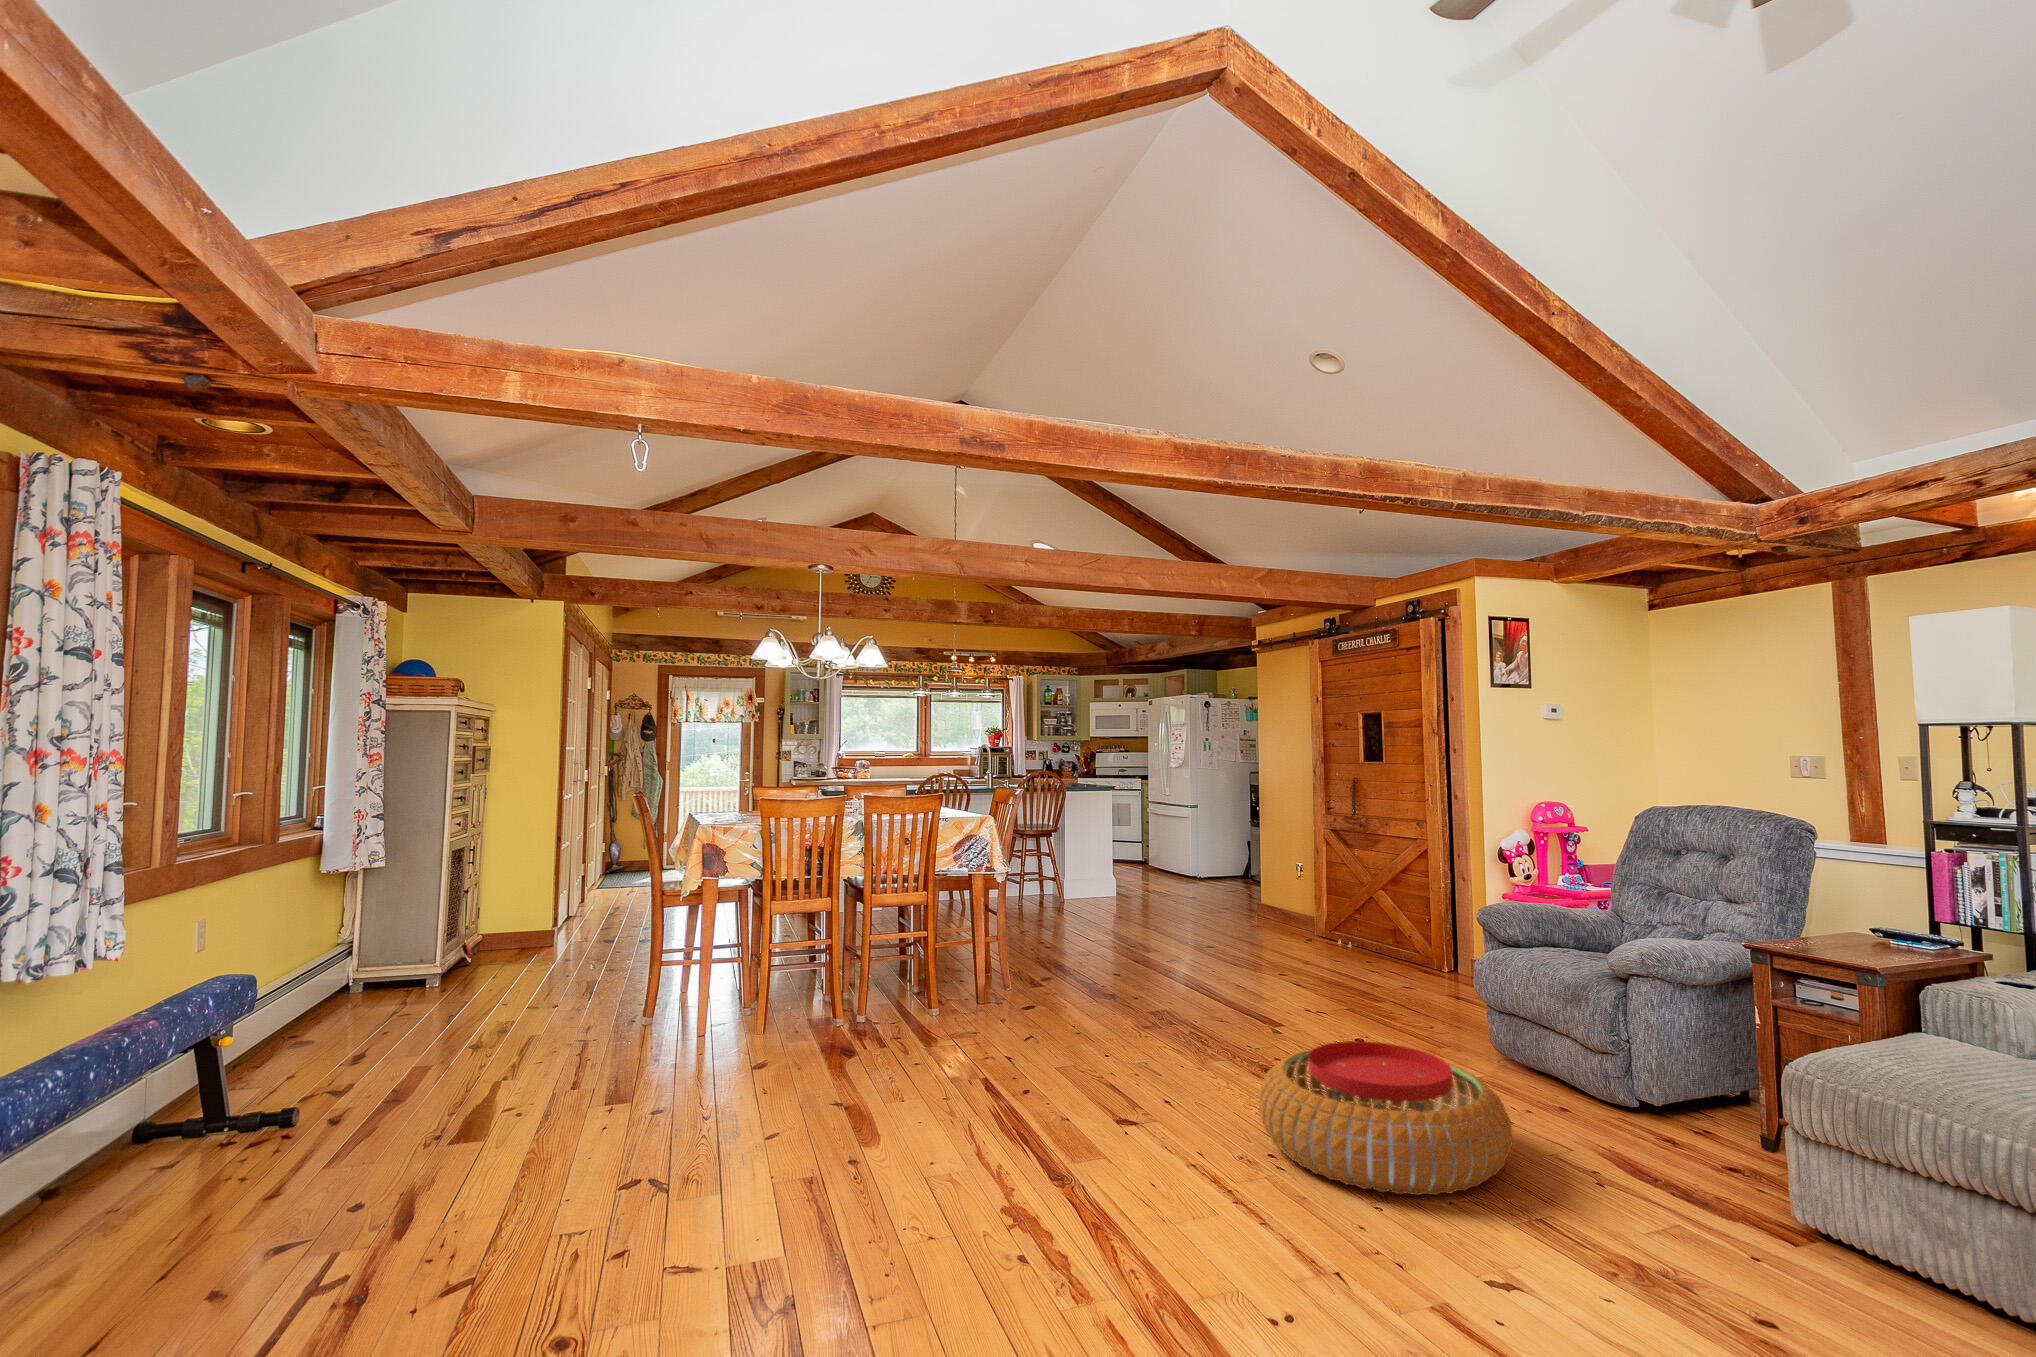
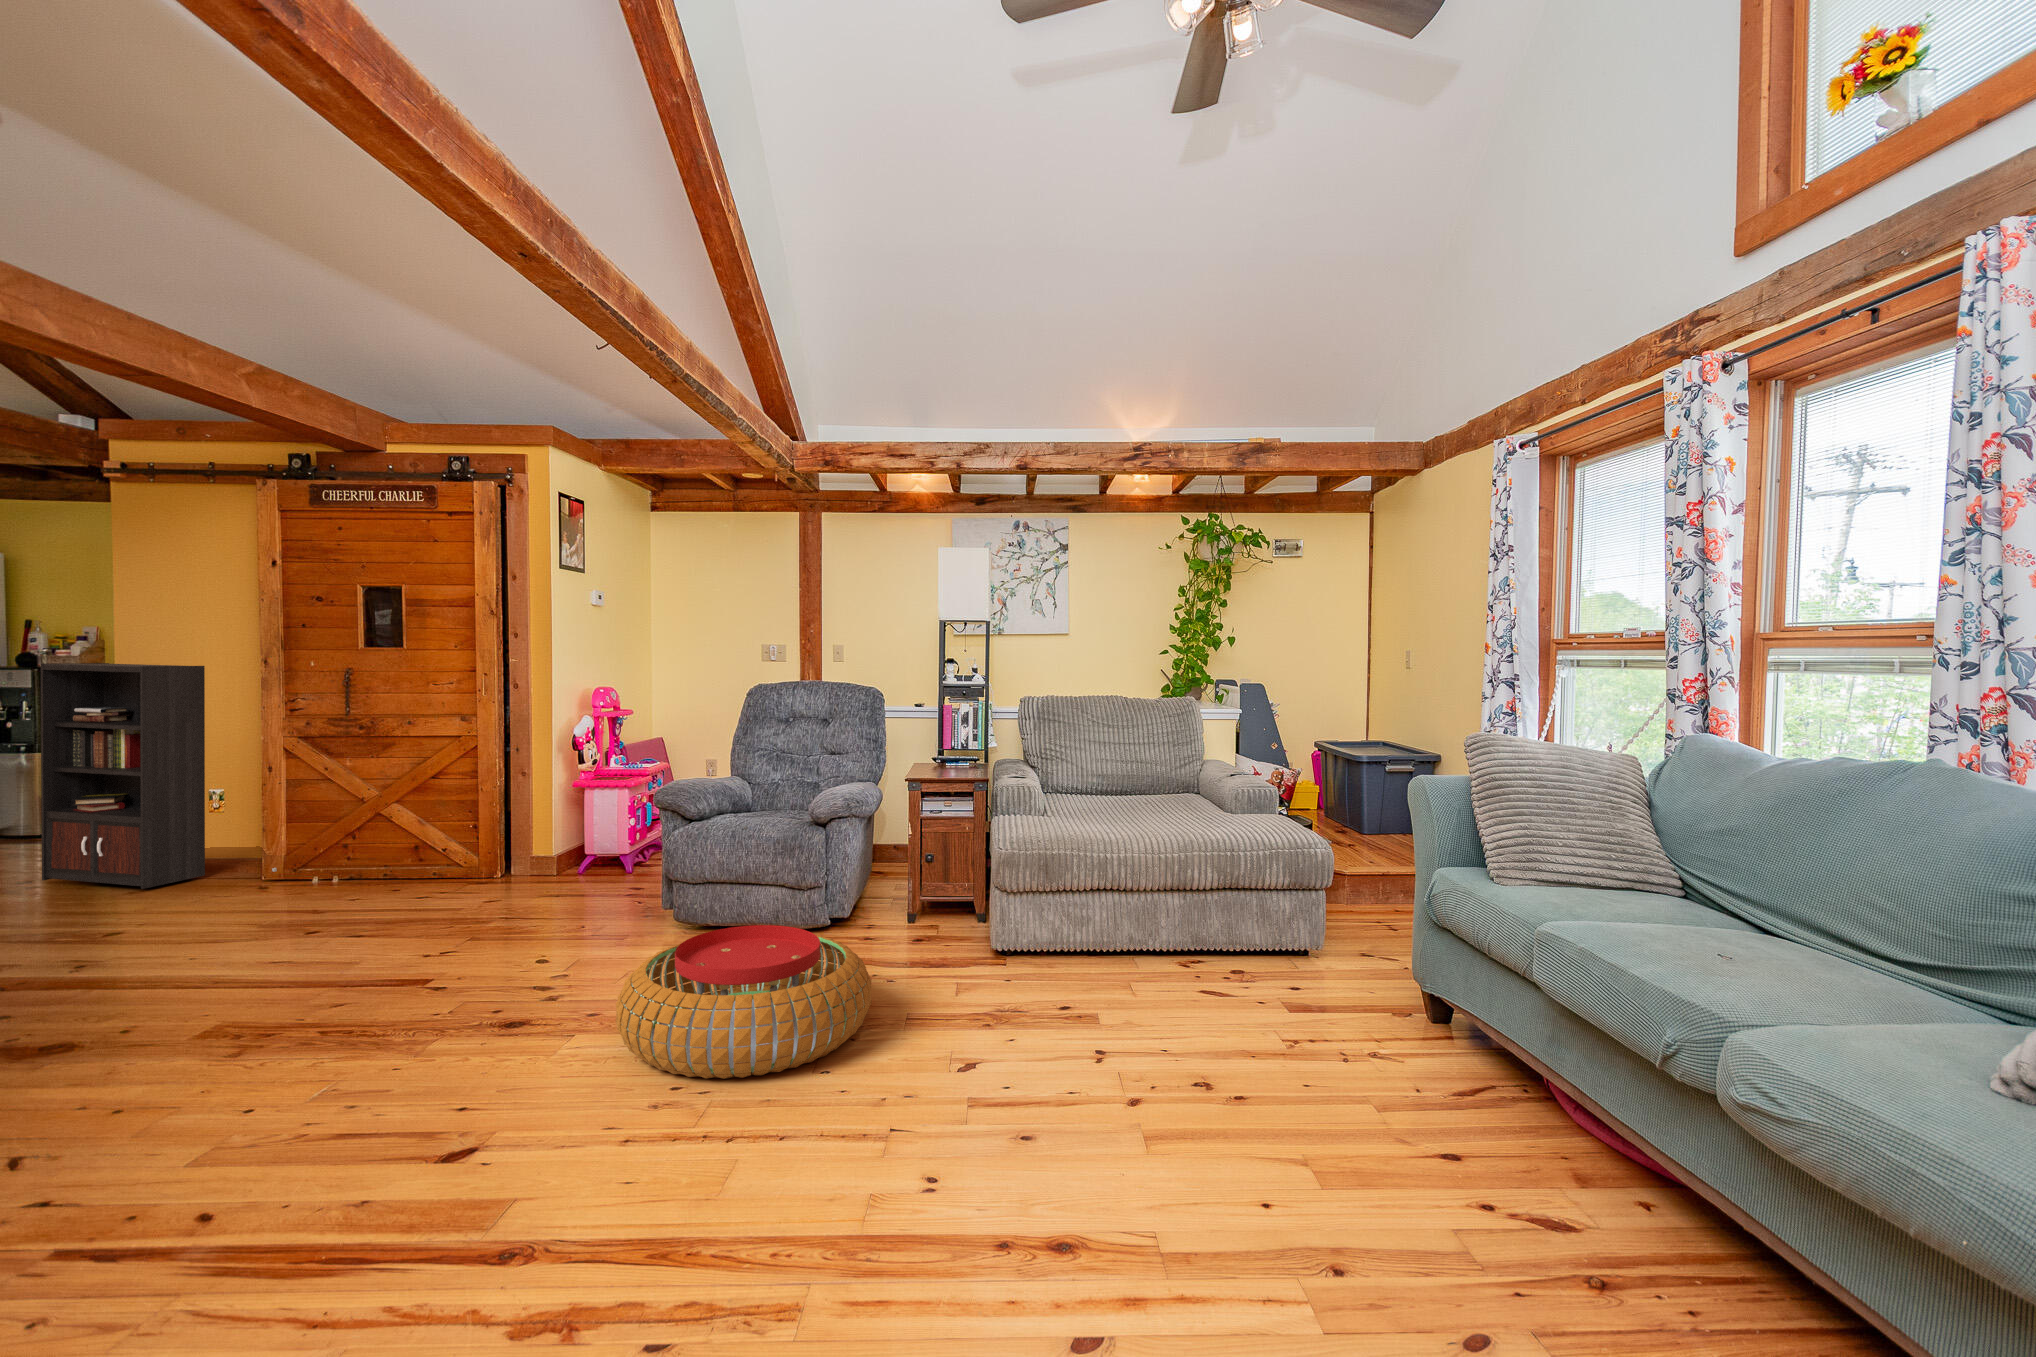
bookcase: none [1200,774,1309,935] -> present [41,663,277,889]

